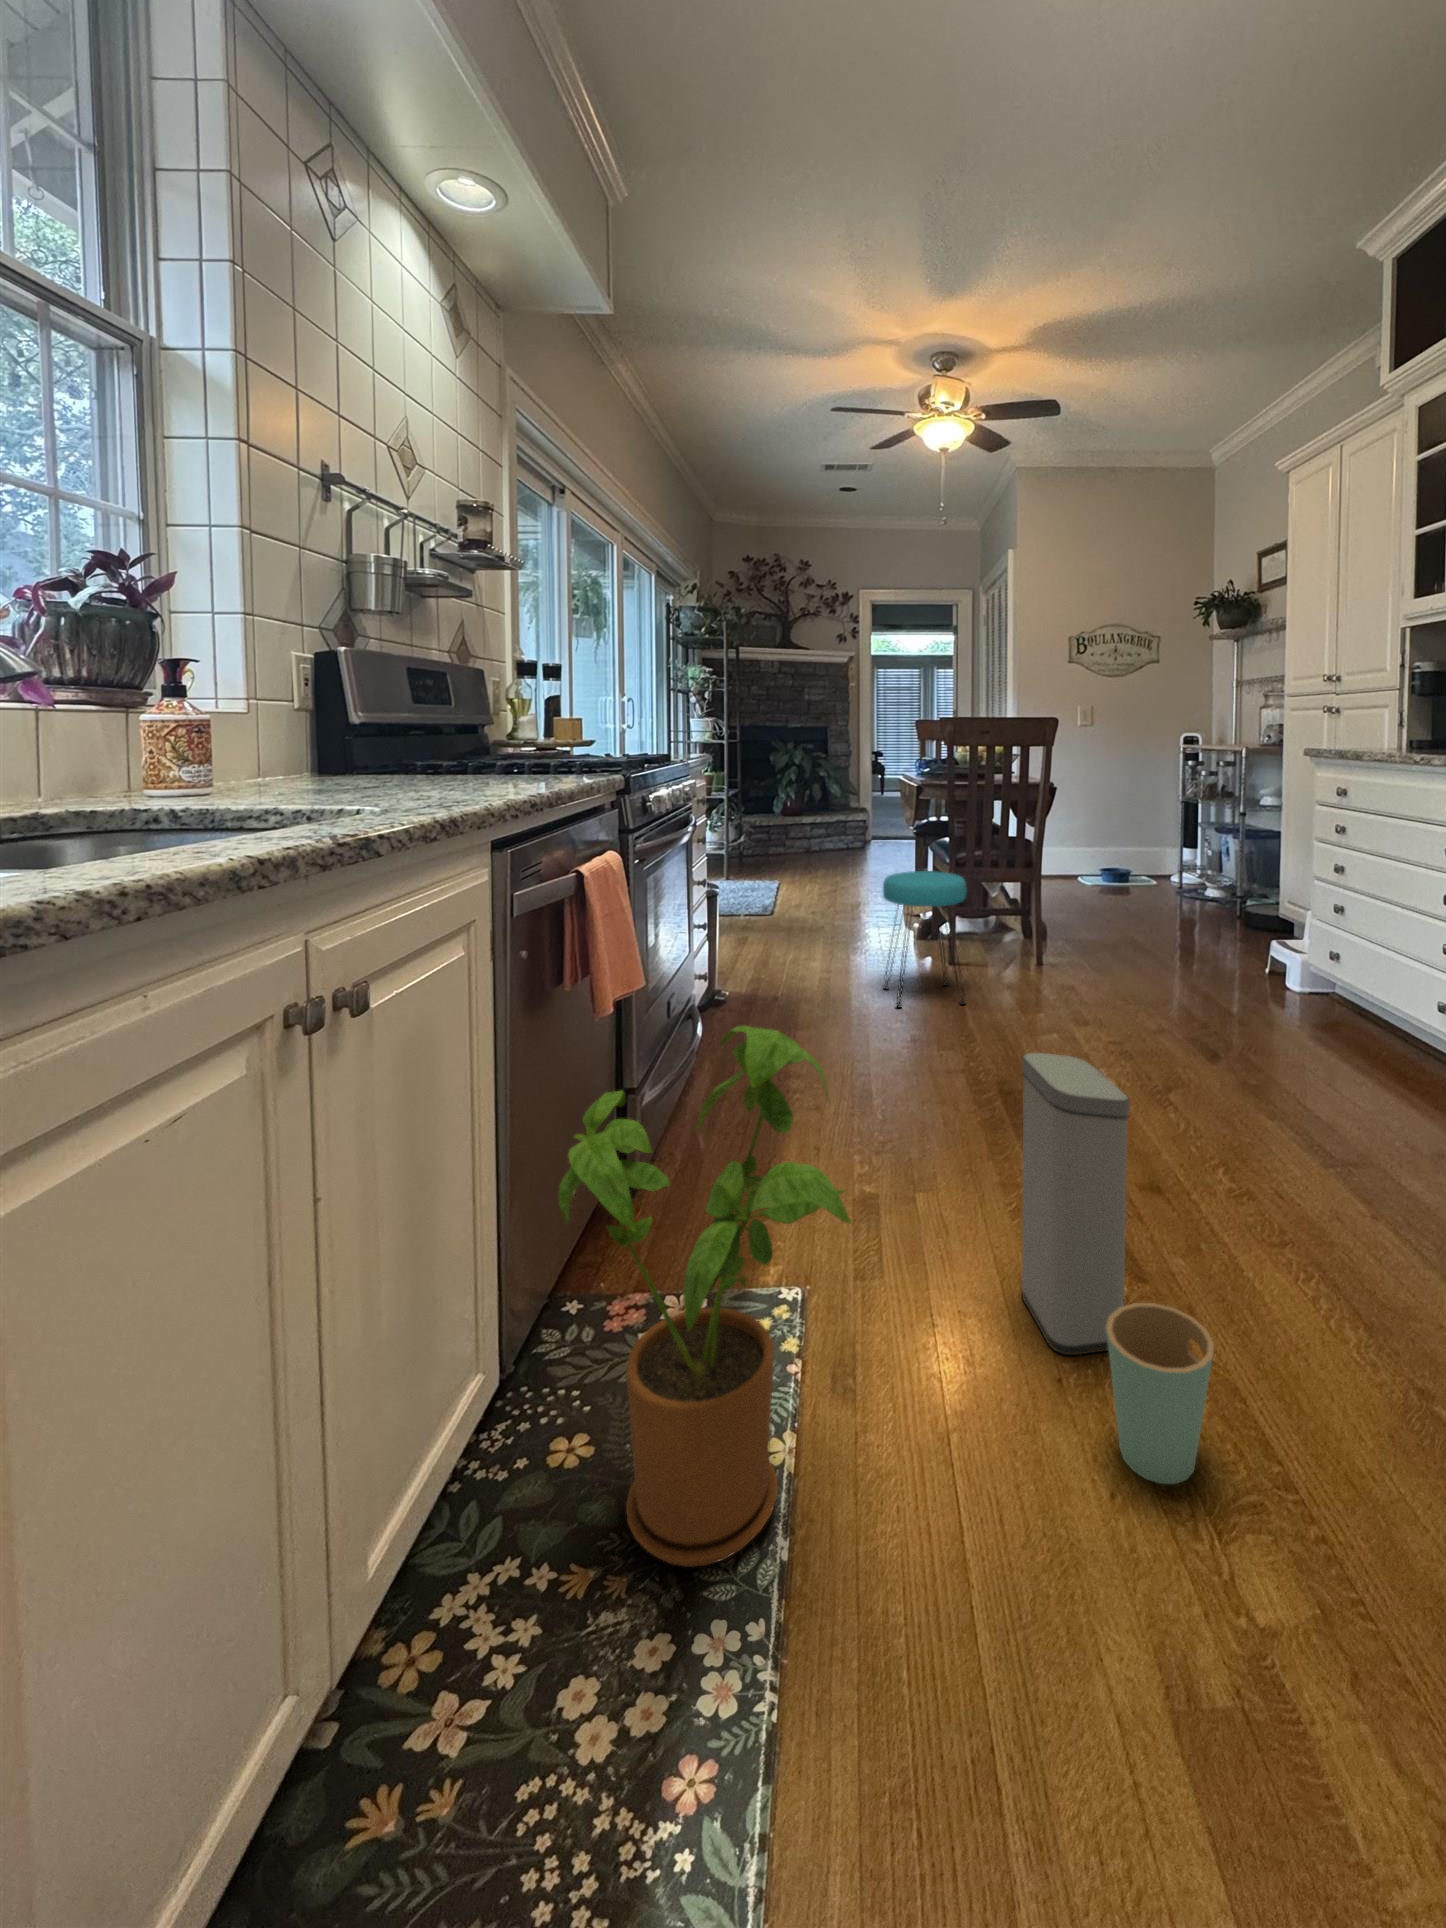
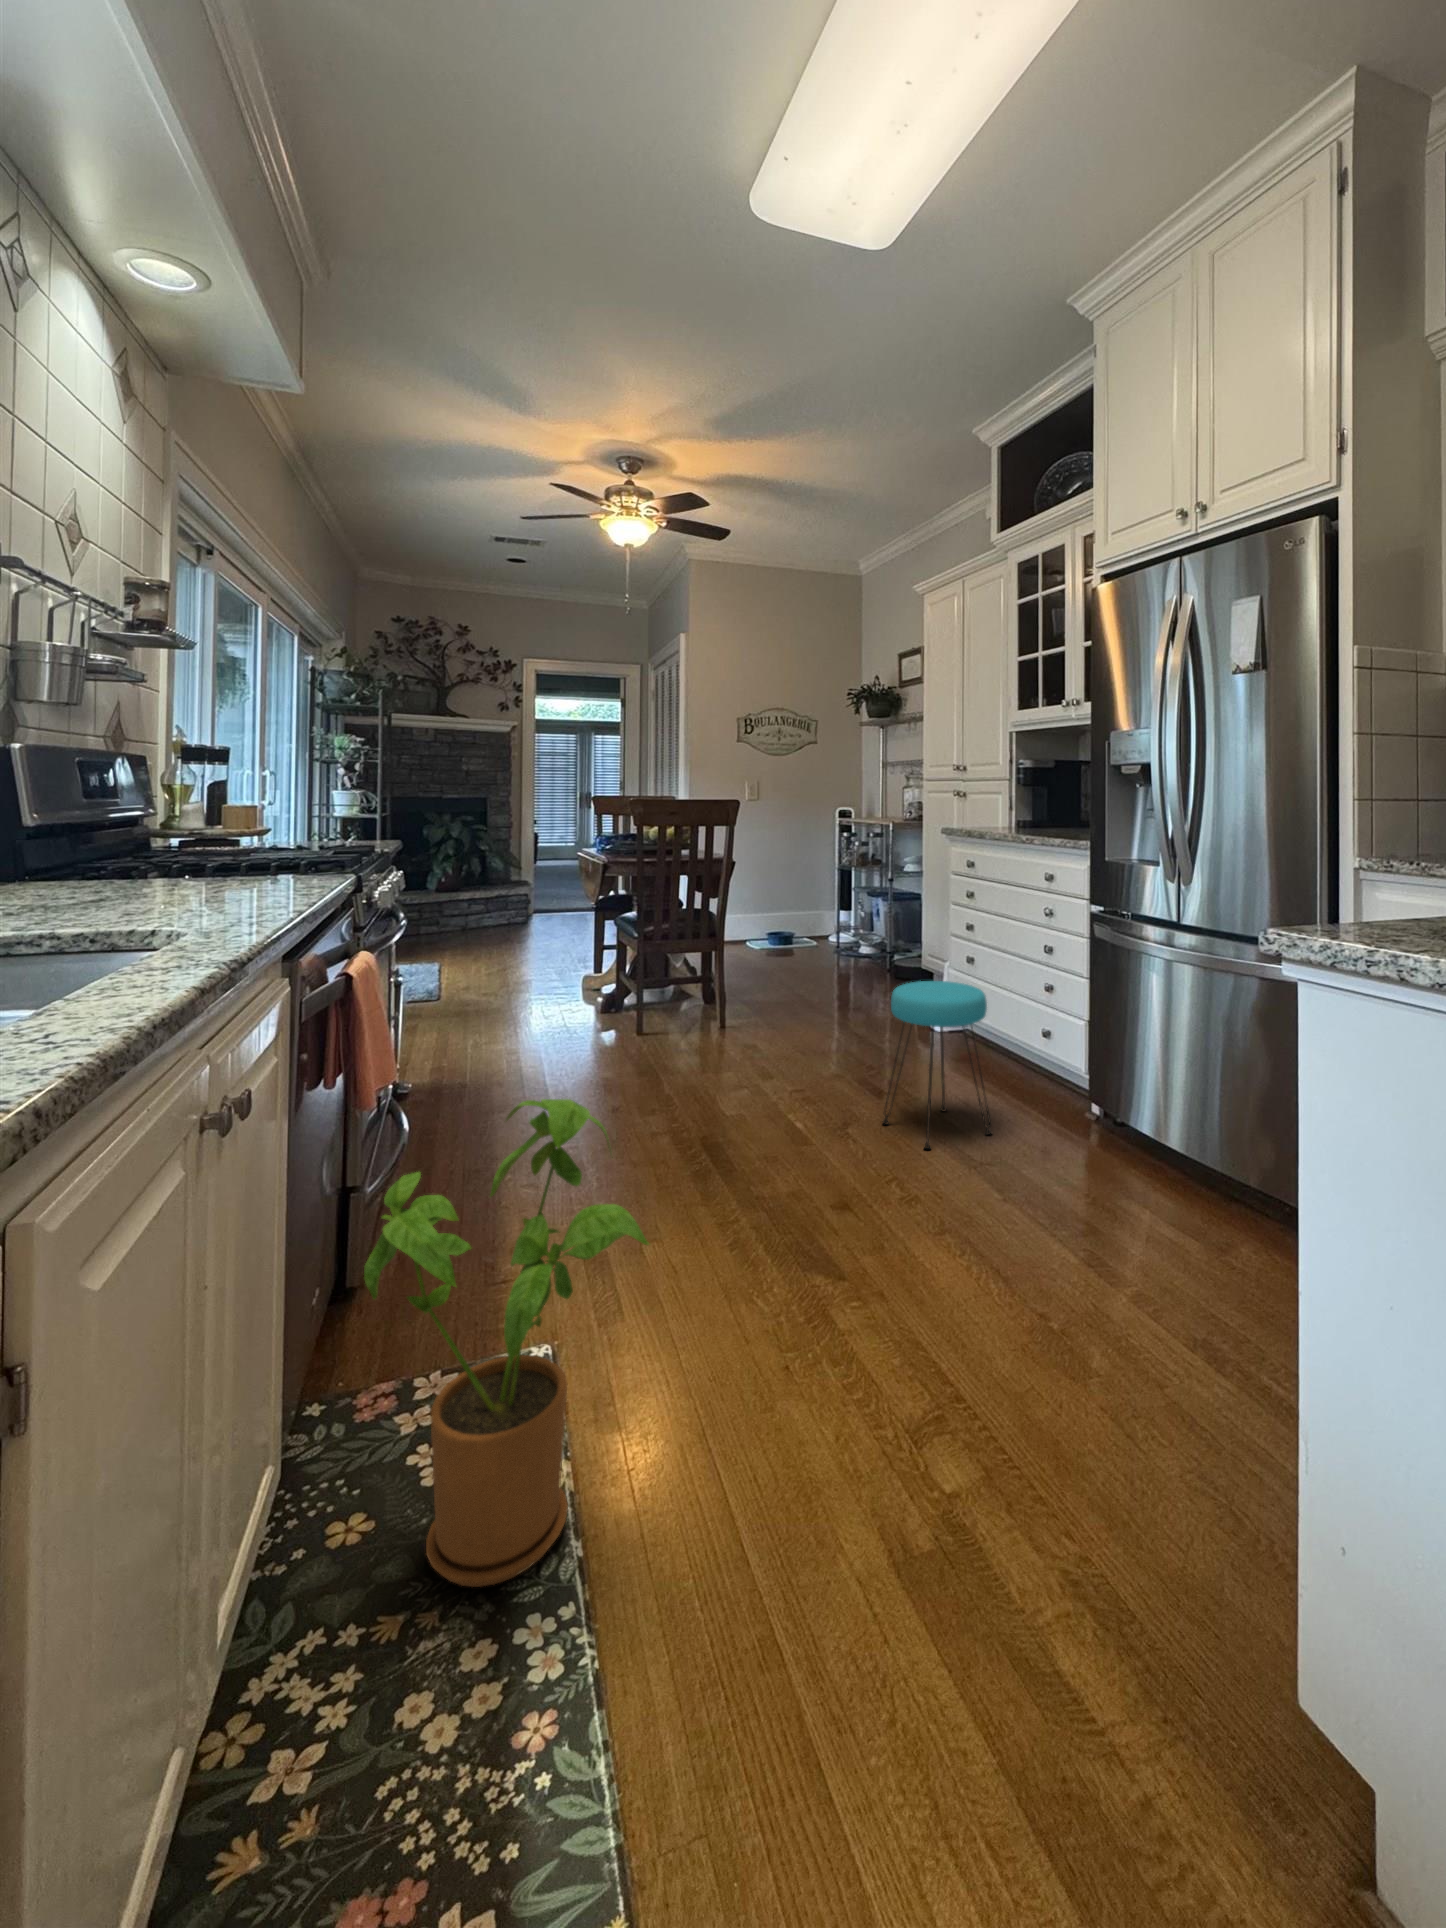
stool: present [883,871,967,1008] -> present [883,981,991,1149]
trash can: present [1022,1053,1214,1484] -> none [748,1099,906,1418]

